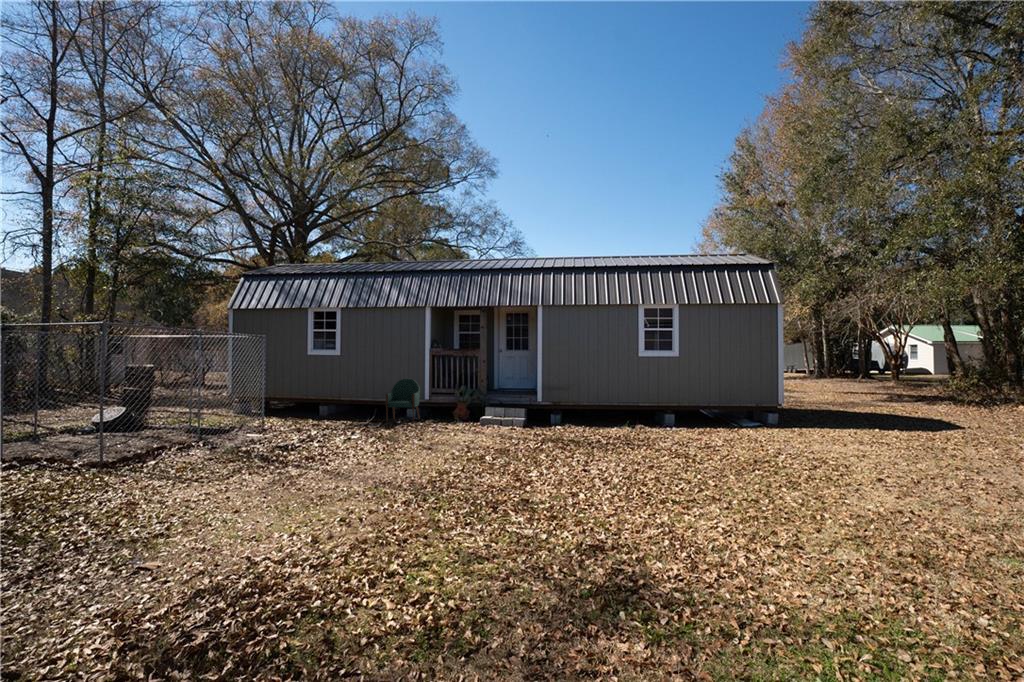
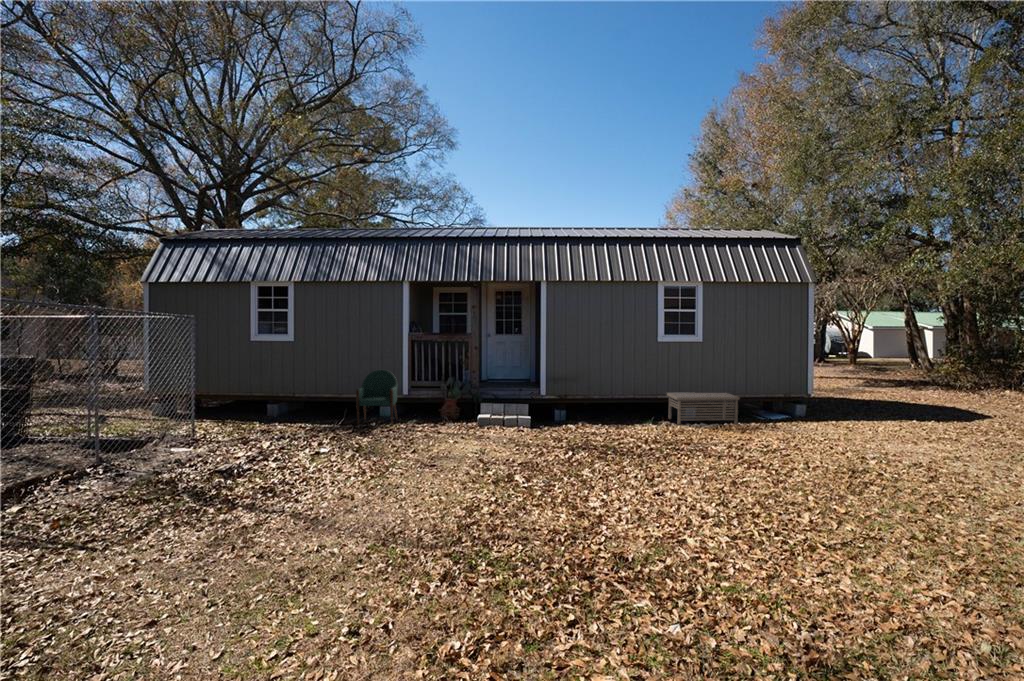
storage bench: none [647,401,707,429] -> present [667,392,739,424]

